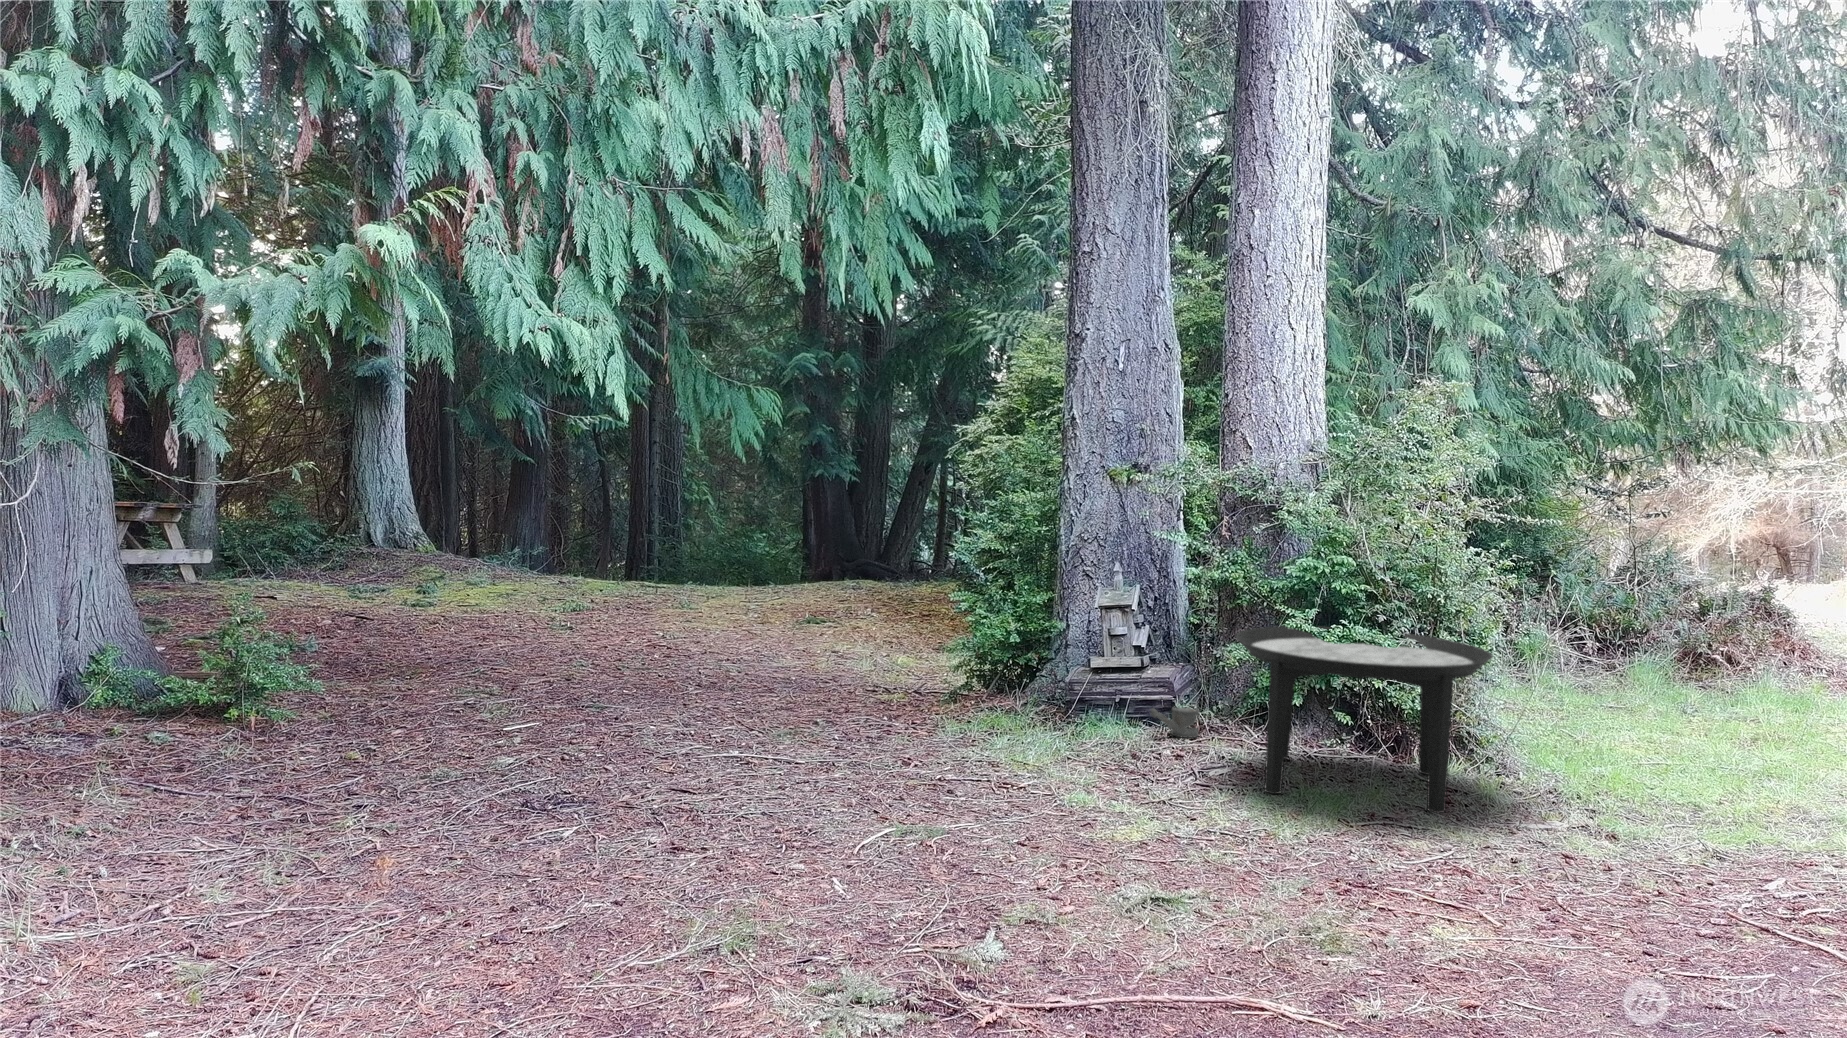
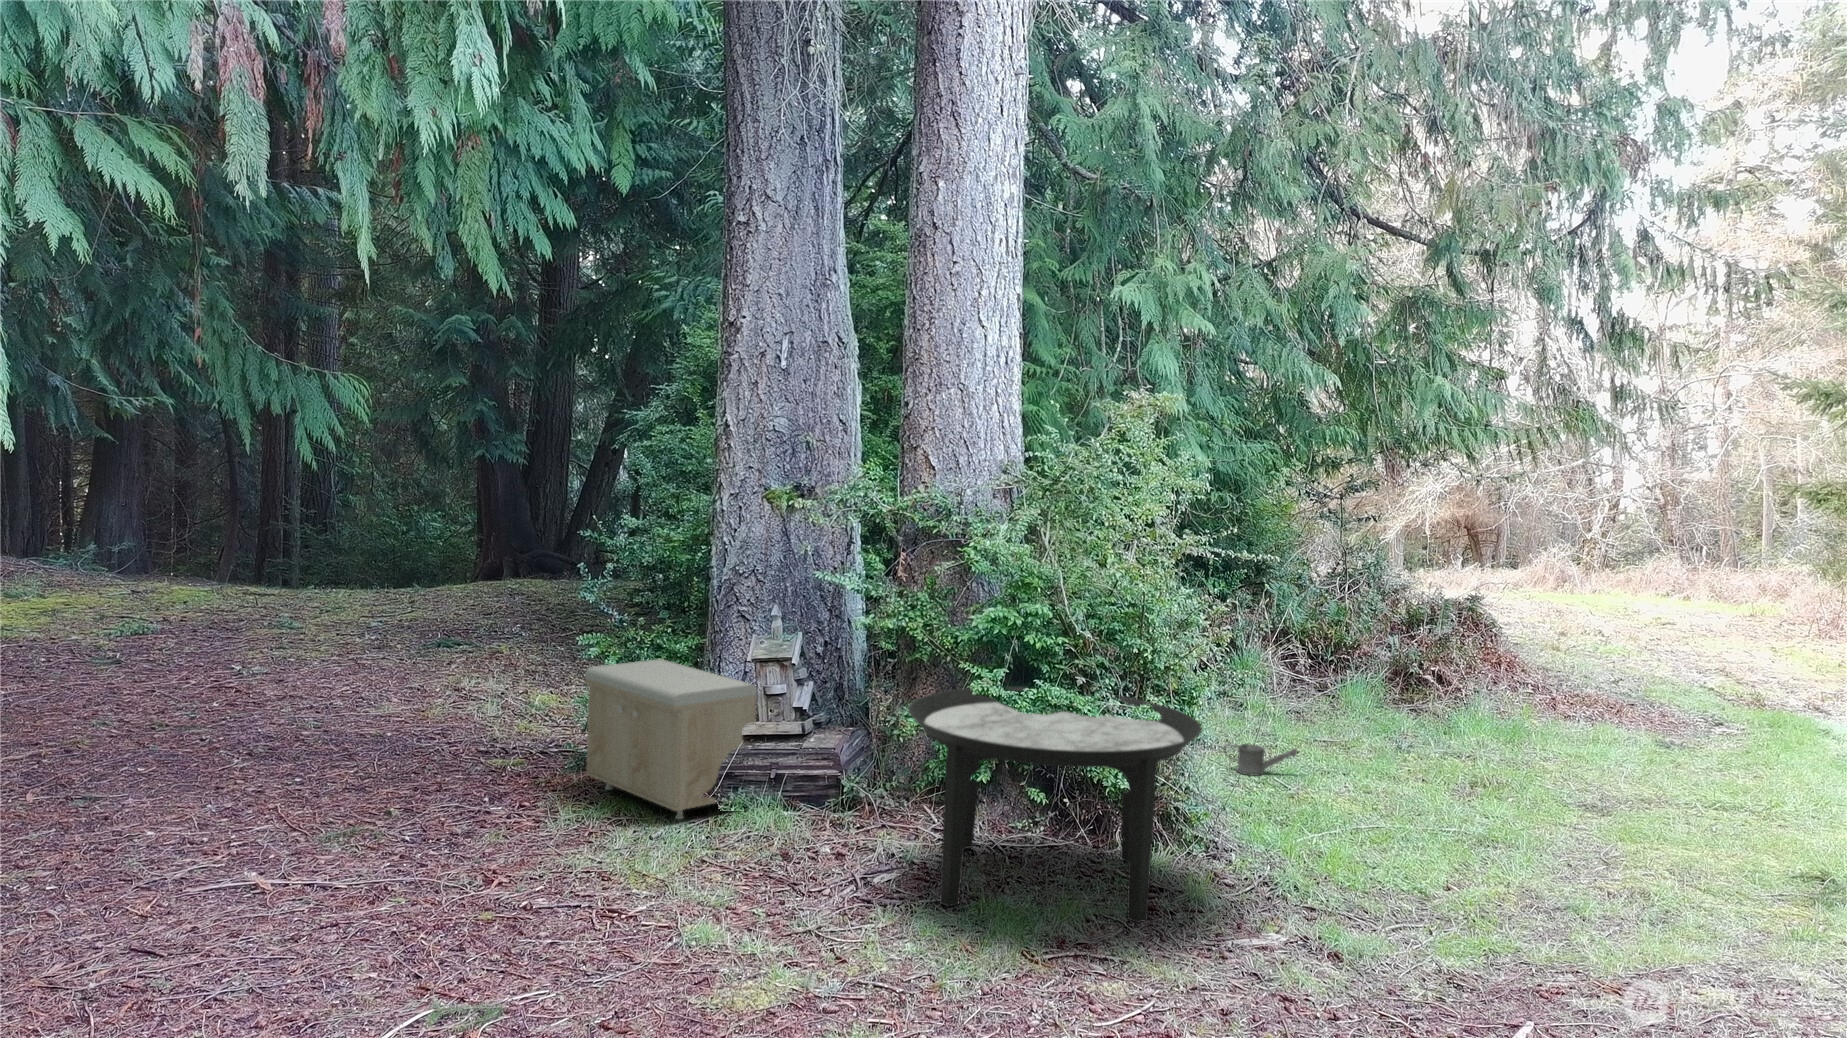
storage bench: none [964,608,1103,730] -> present [585,659,757,819]
watering can: present [1151,706,1200,738] -> present [1224,744,1297,776]

